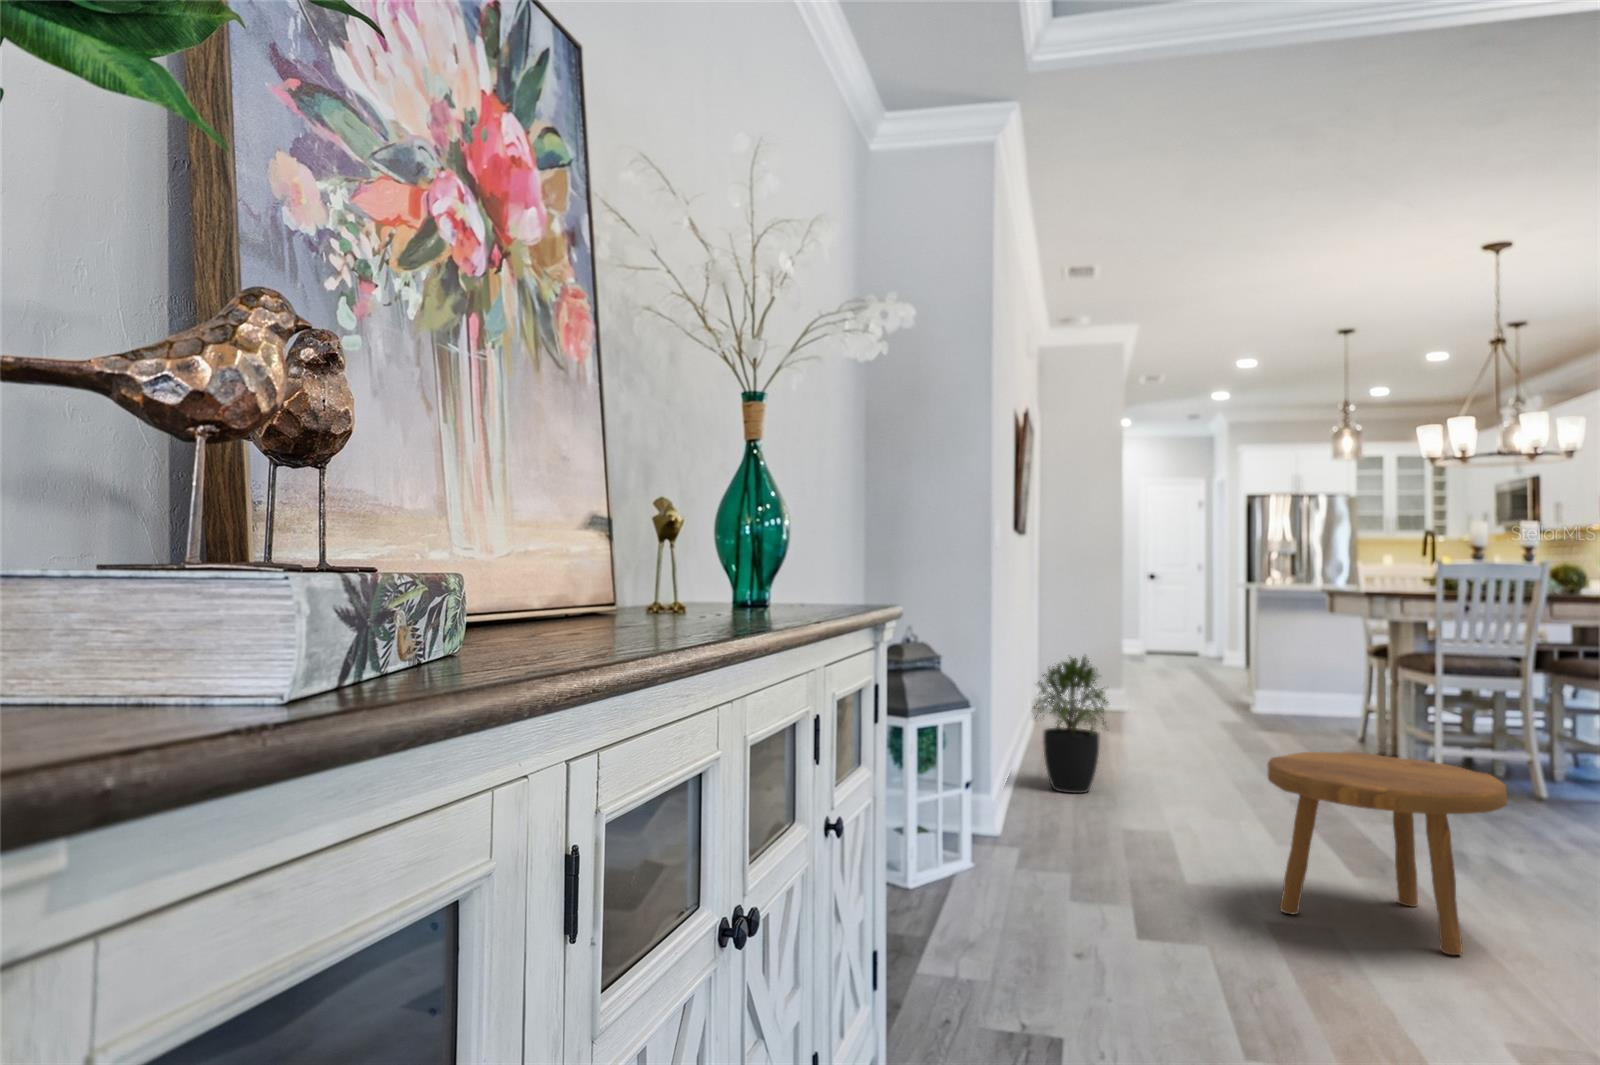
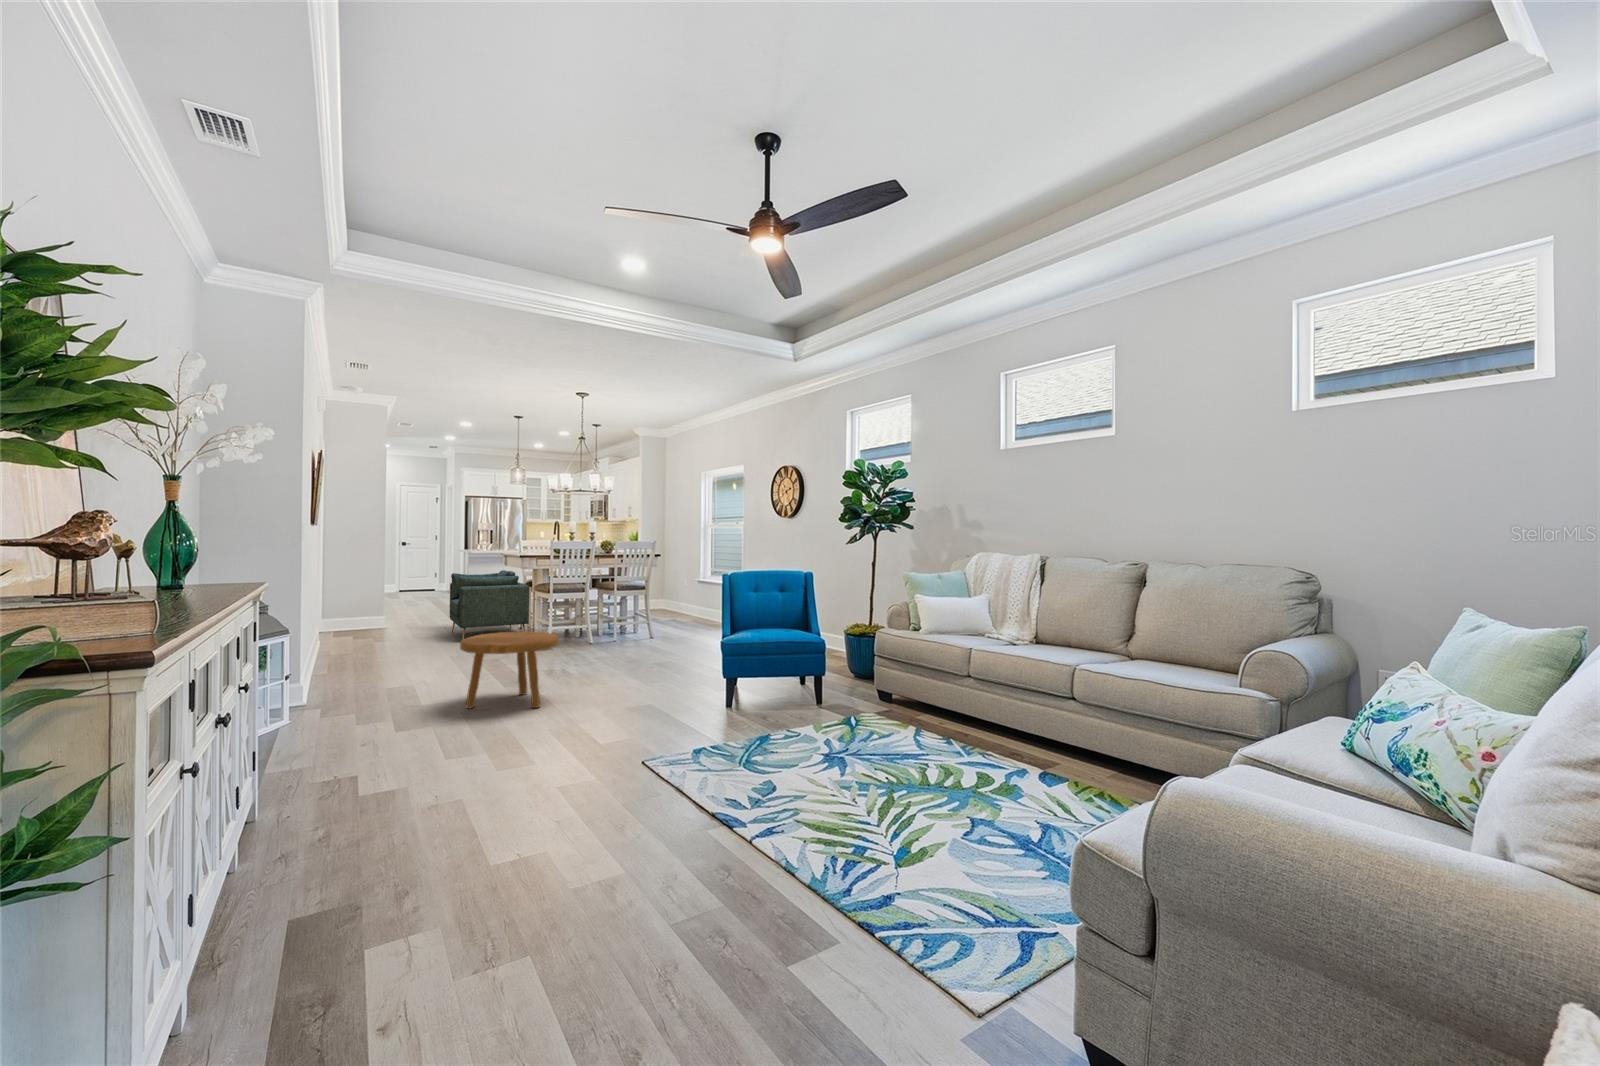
armchair: none [1231,621,1388,759] -> present [450,570,530,639]
potted plant: present [1034,657,1108,793] -> none [320,598,377,679]

